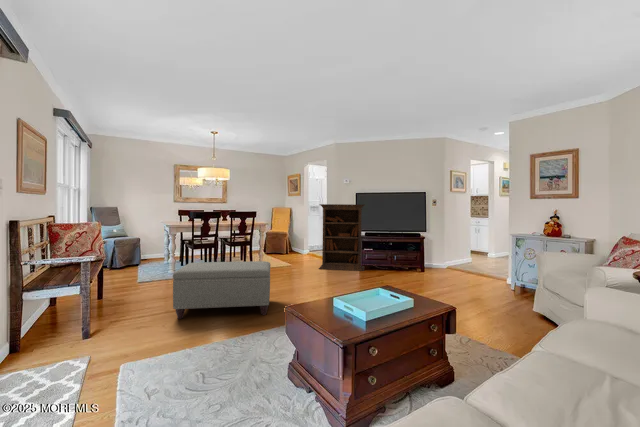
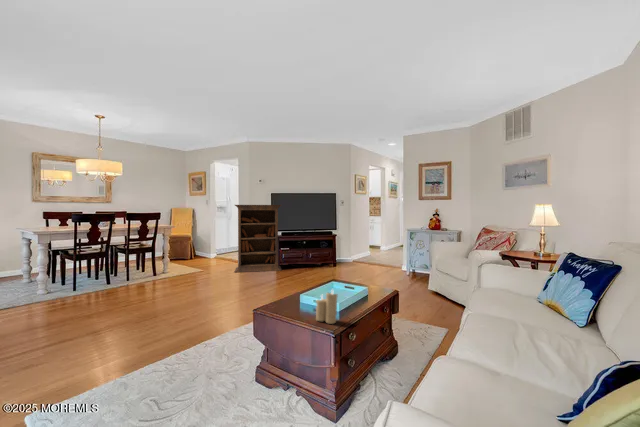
ottoman: present [173,261,270,319] -> none [81,269,204,346]
candle: none [335,293,358,332] -> present [316,291,337,324]

